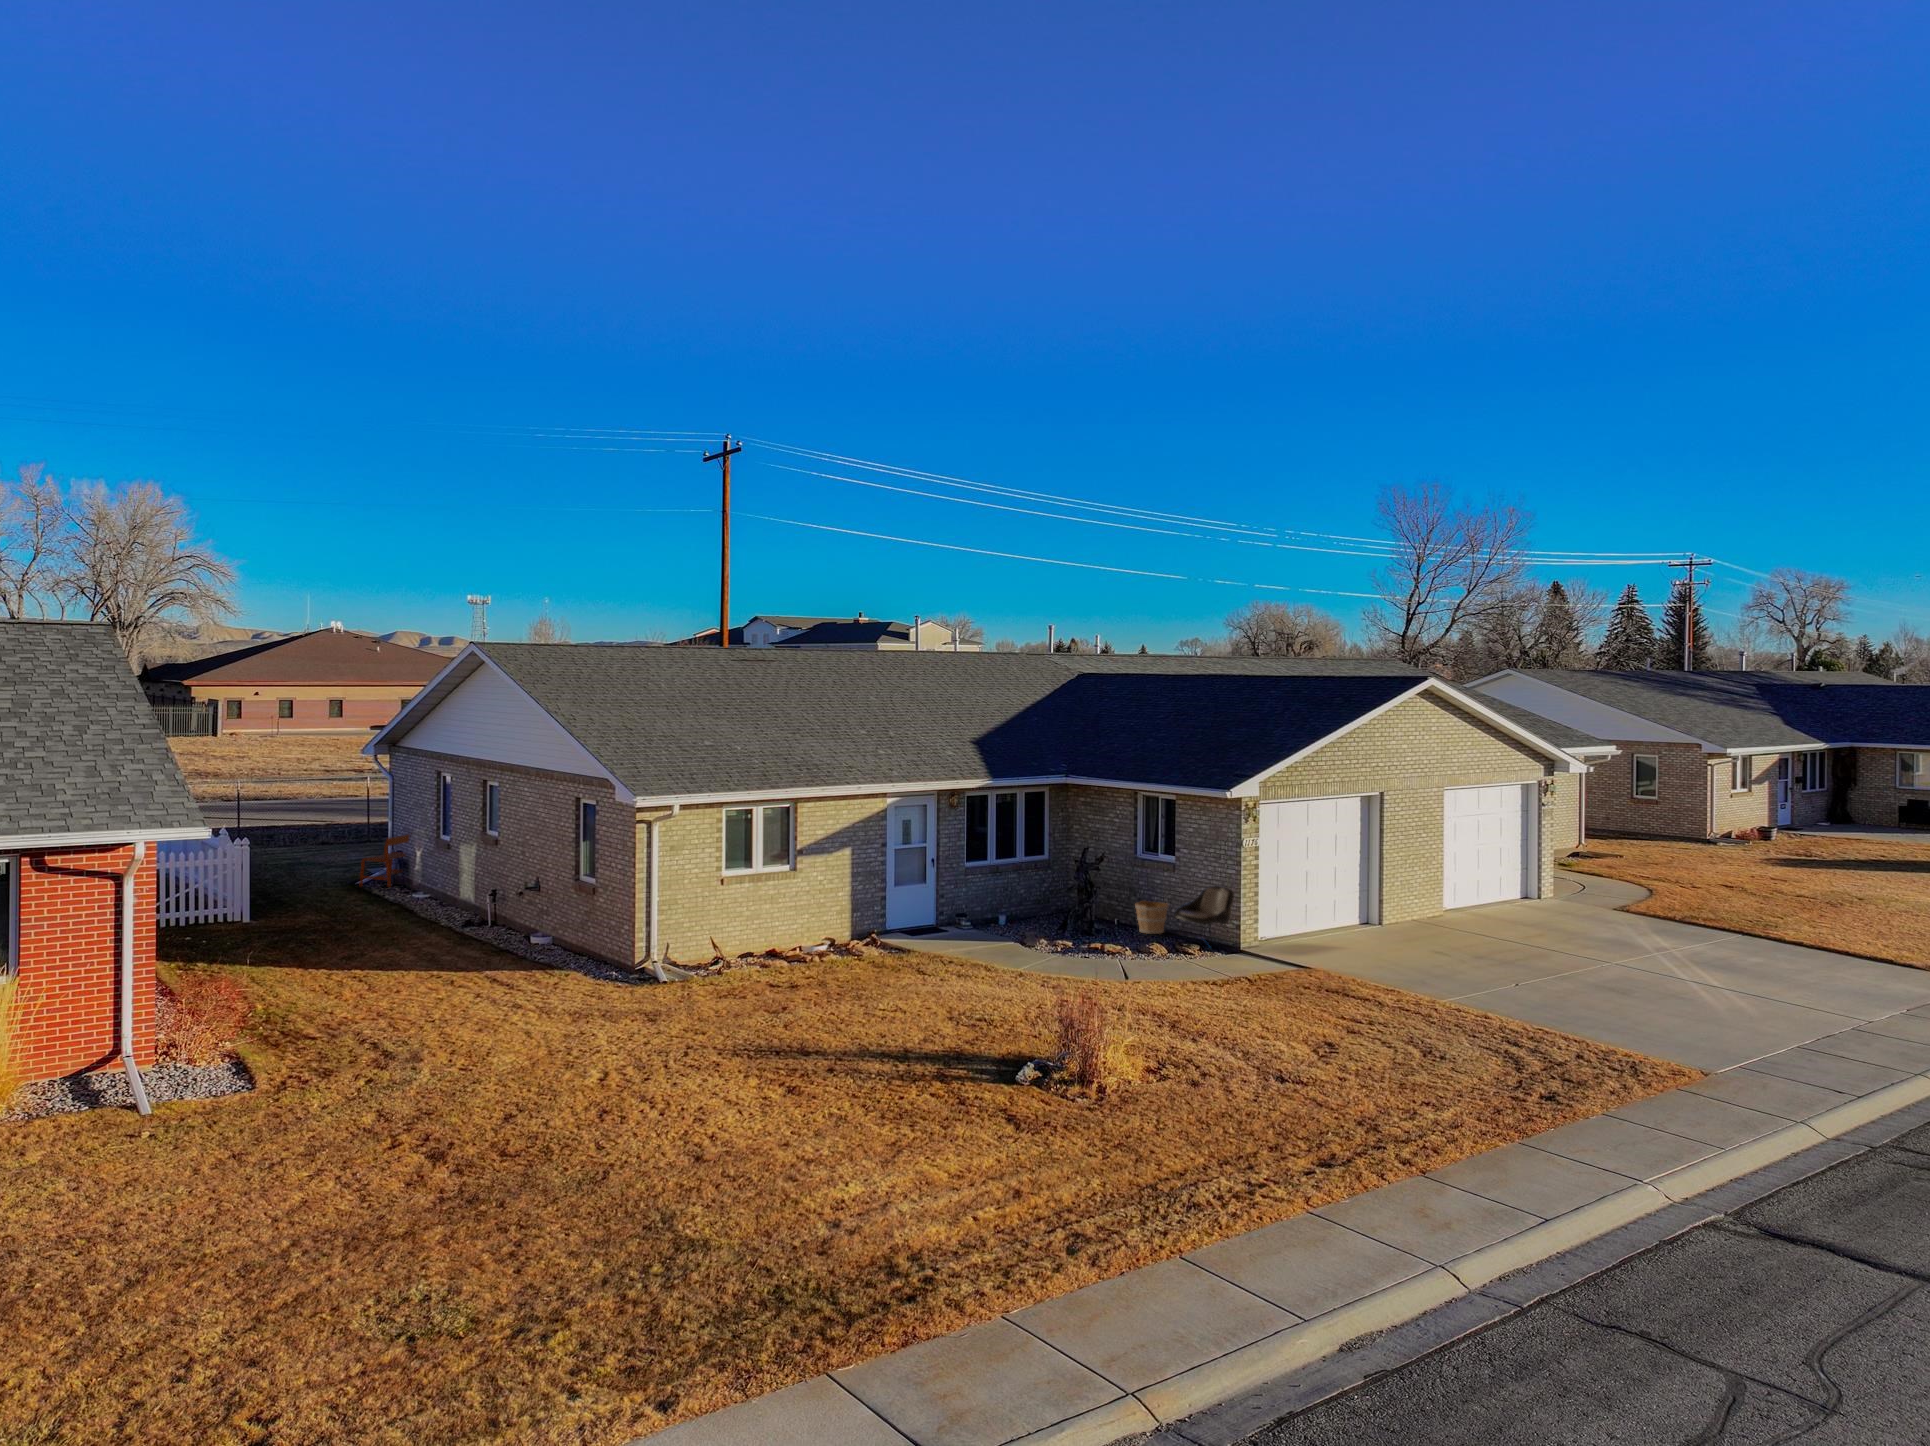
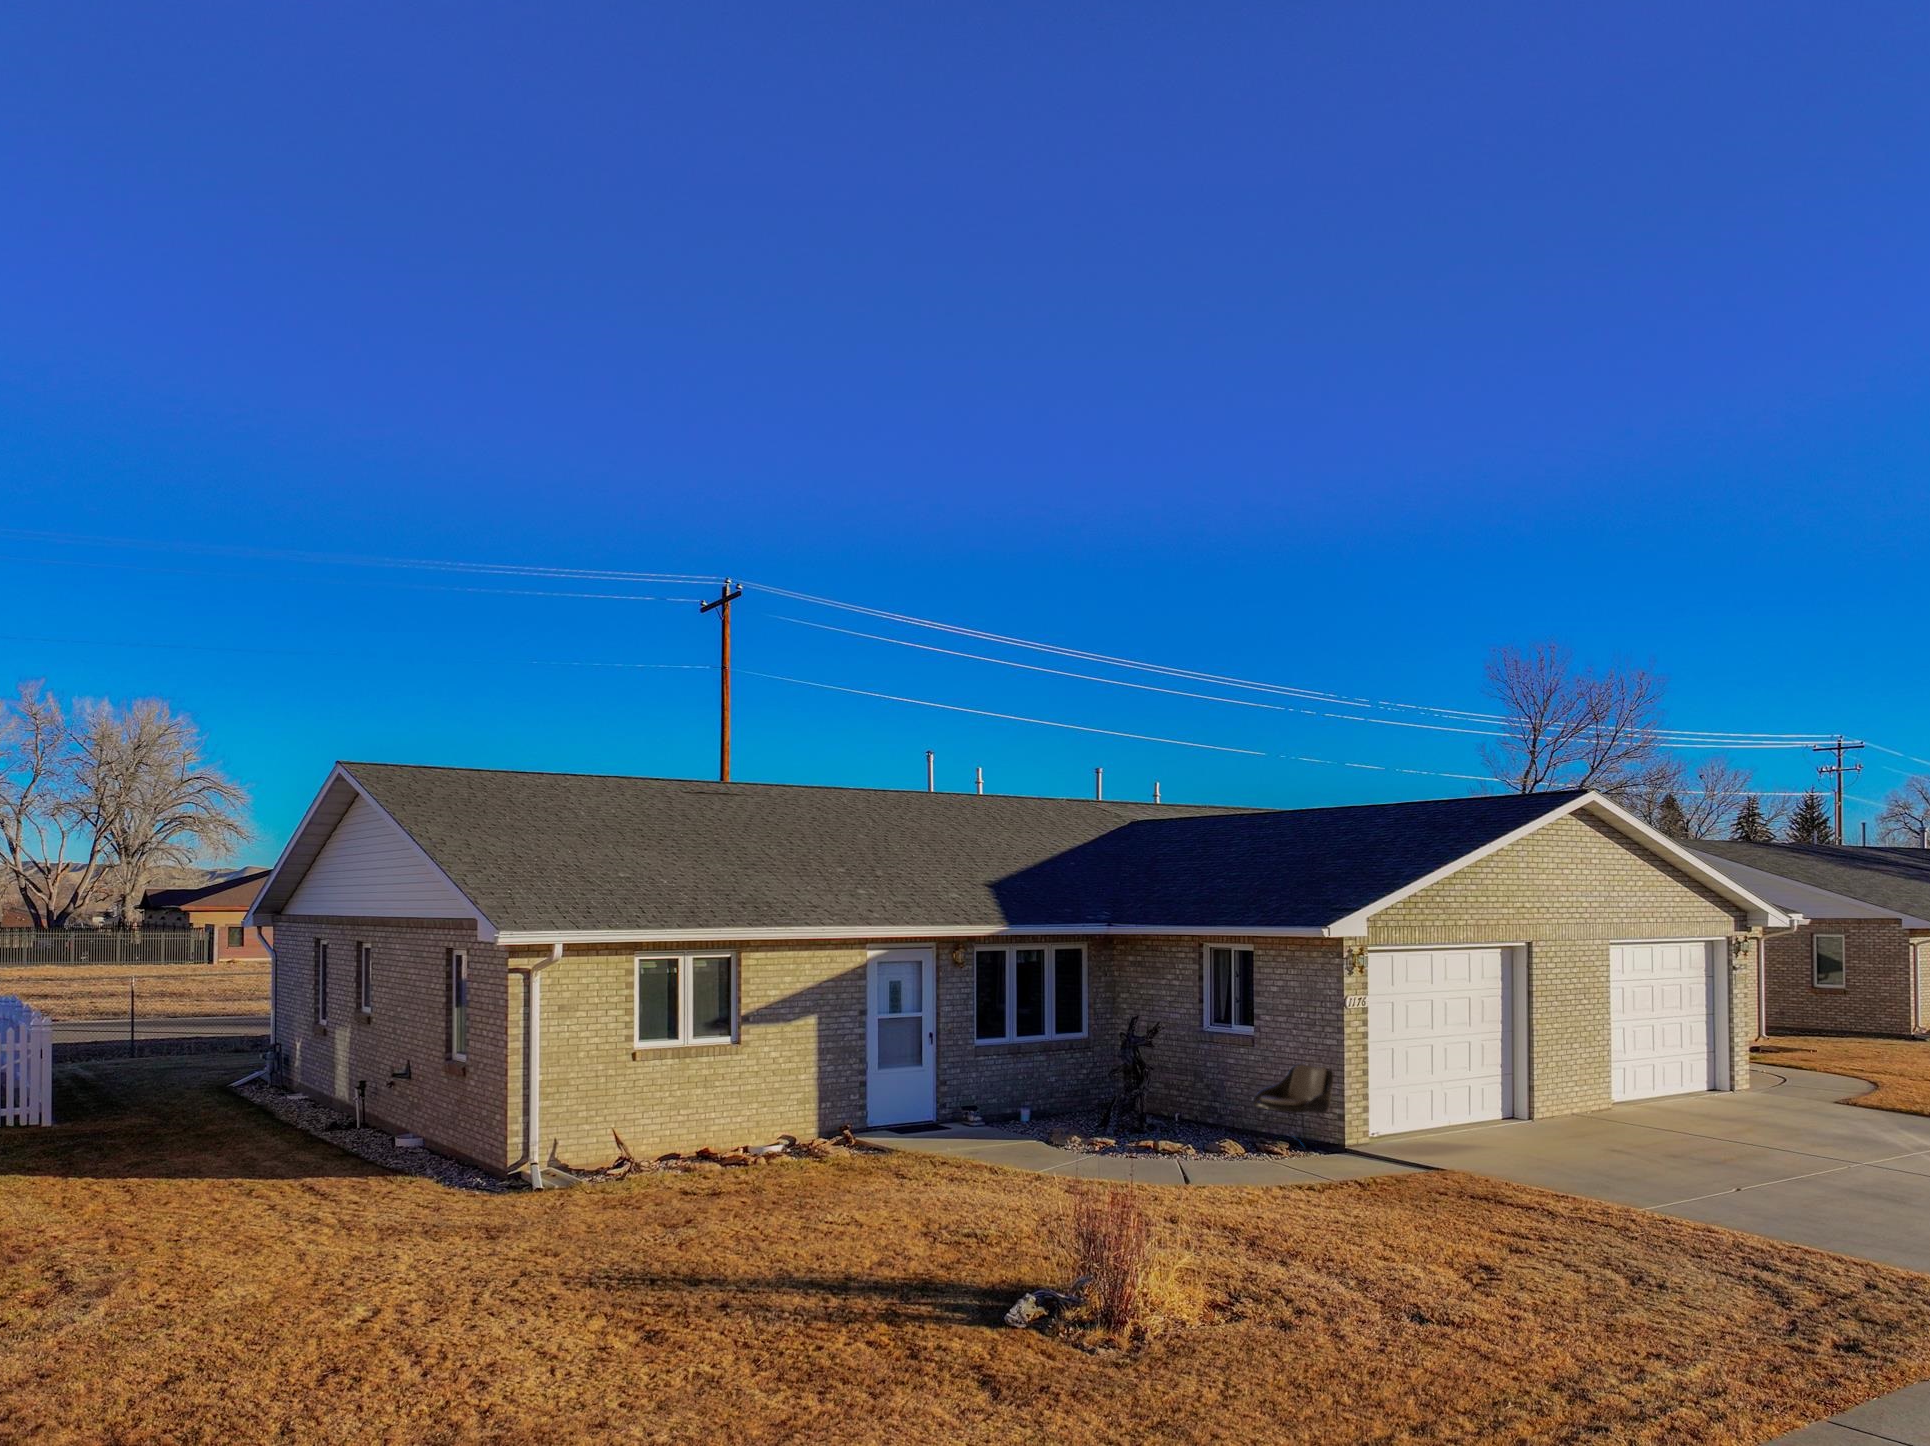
bench: present [359,833,412,887] -> none [196,1014,277,1084]
wooden bucket: present [1135,901,1168,934] -> none [1200,1087,1246,1132]

